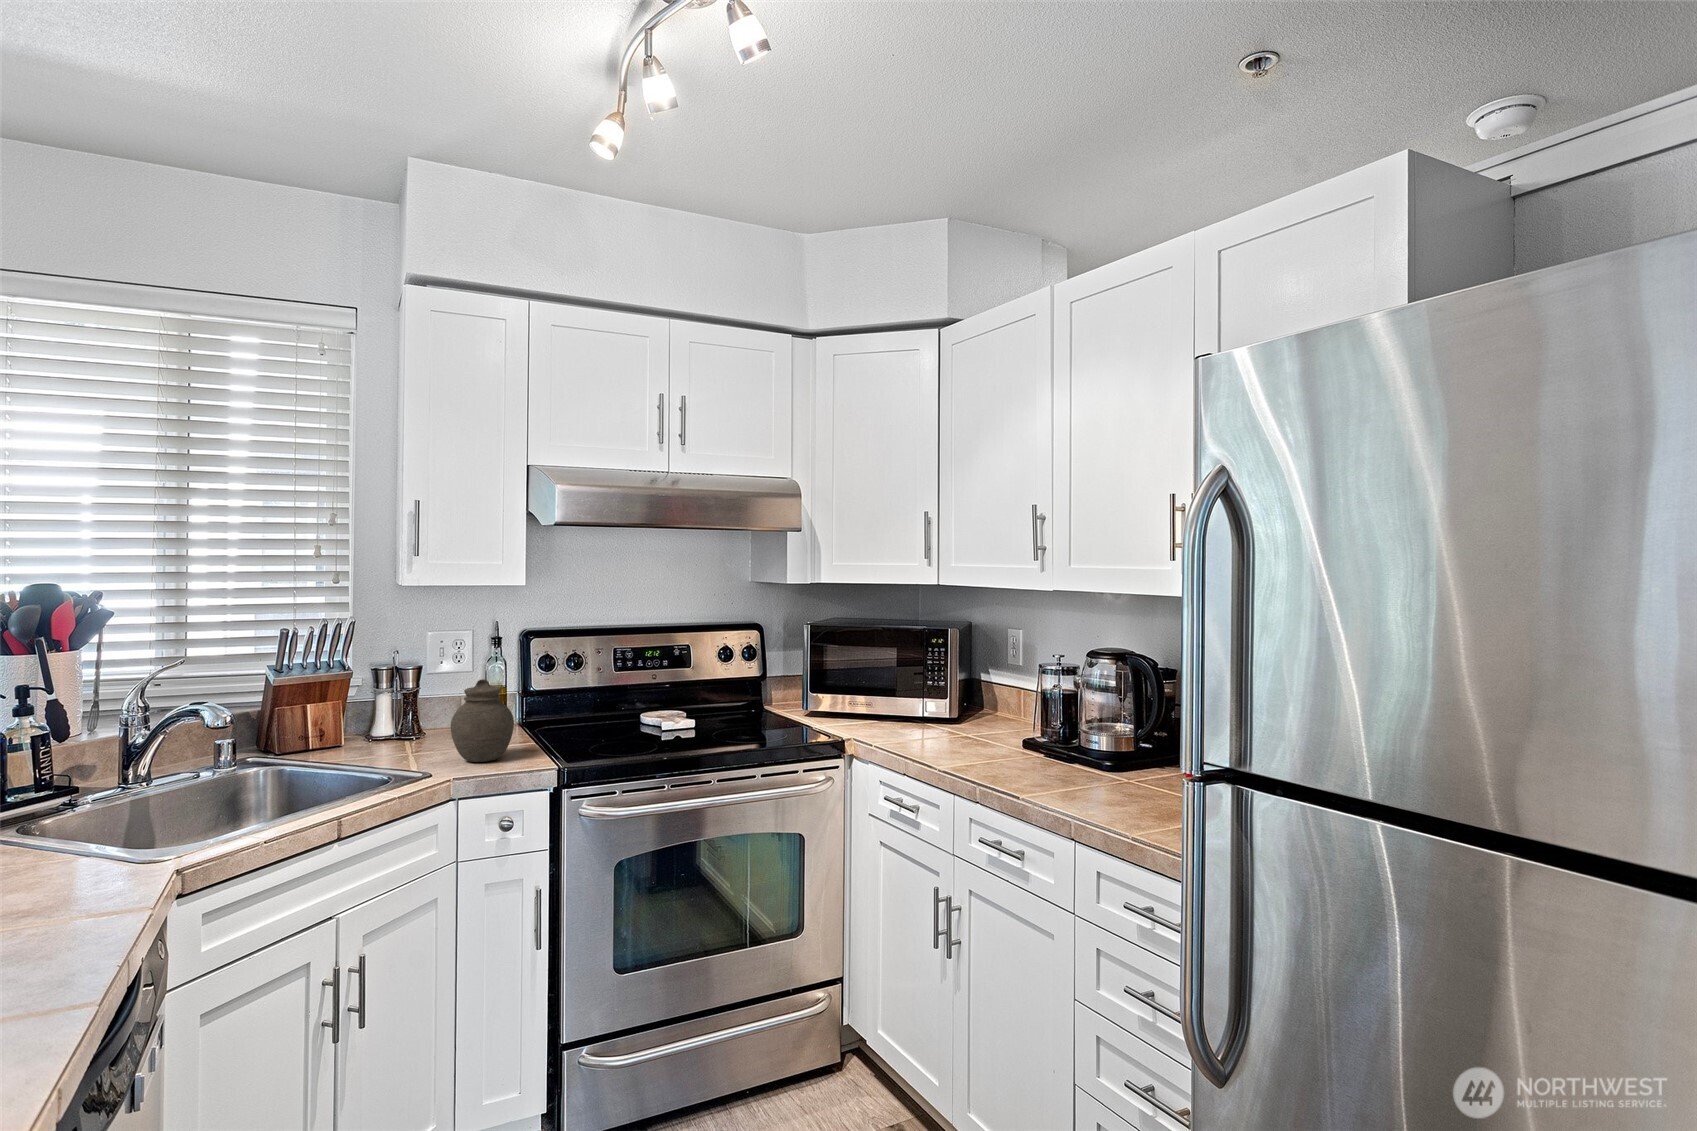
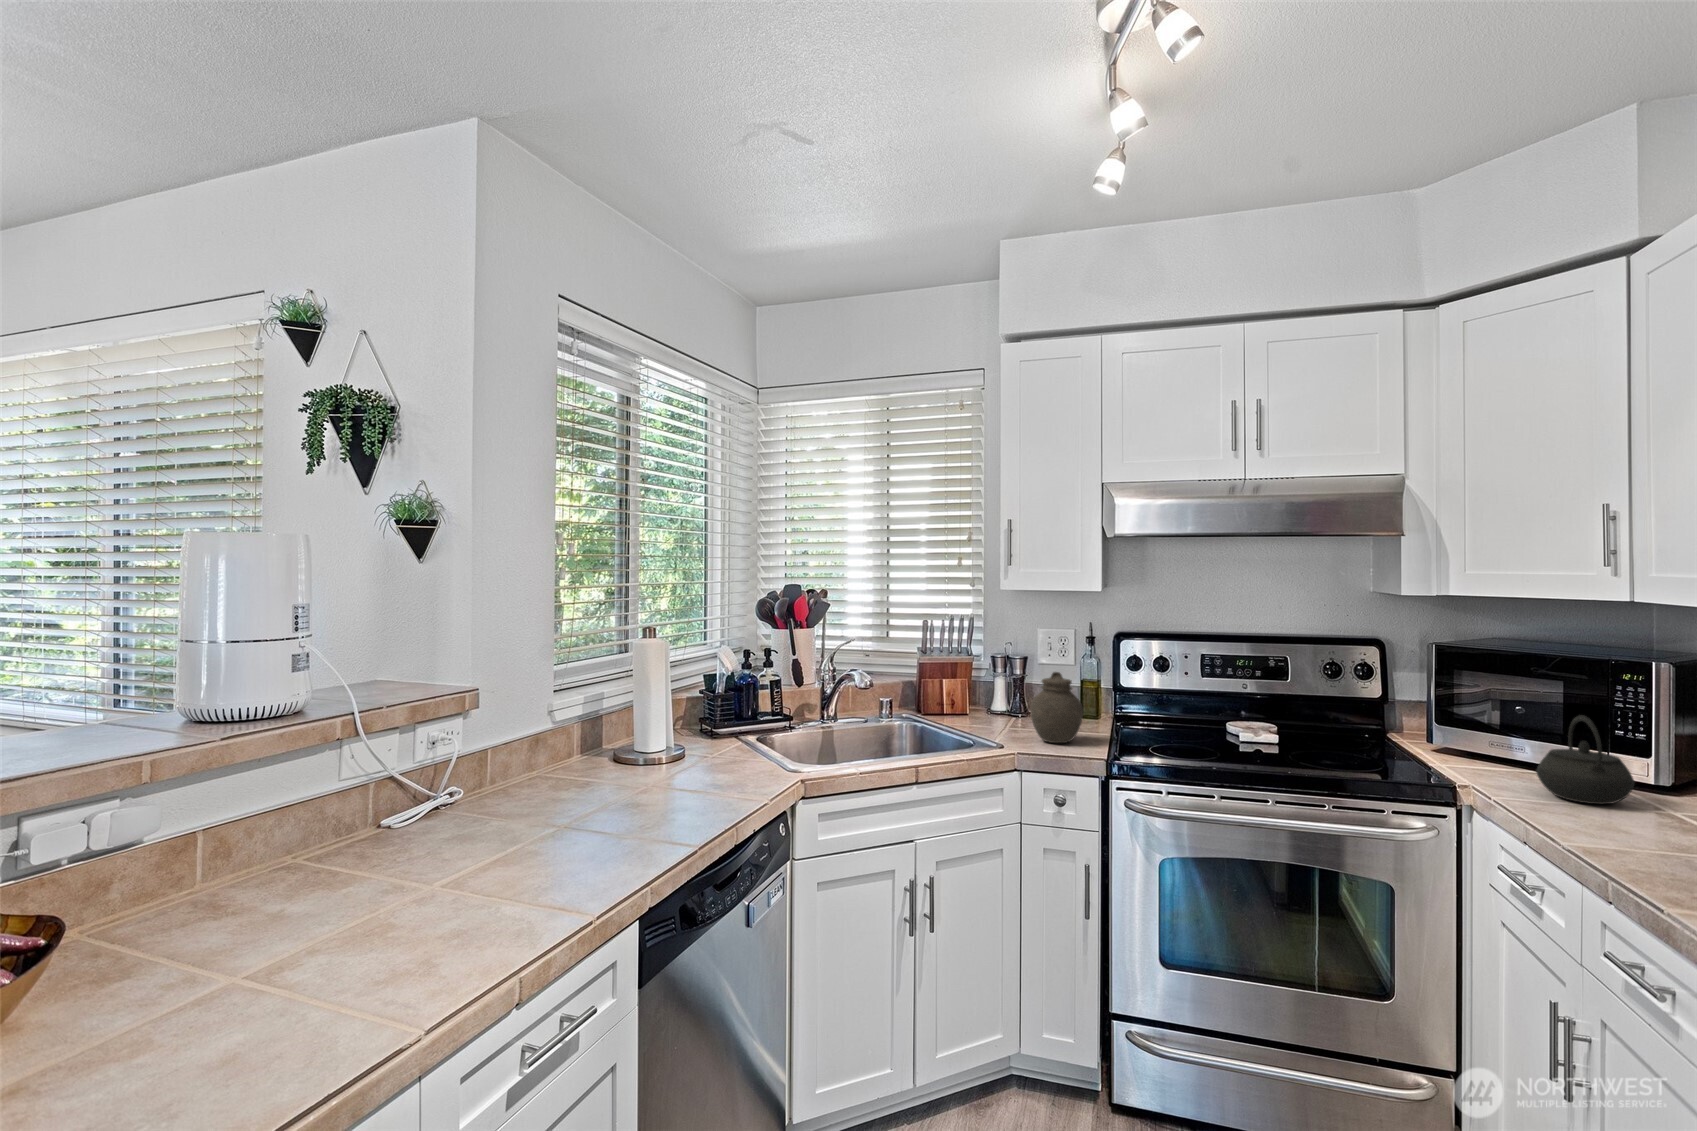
kettle: none [894,671,951,738] -> present [1536,715,1635,804]

